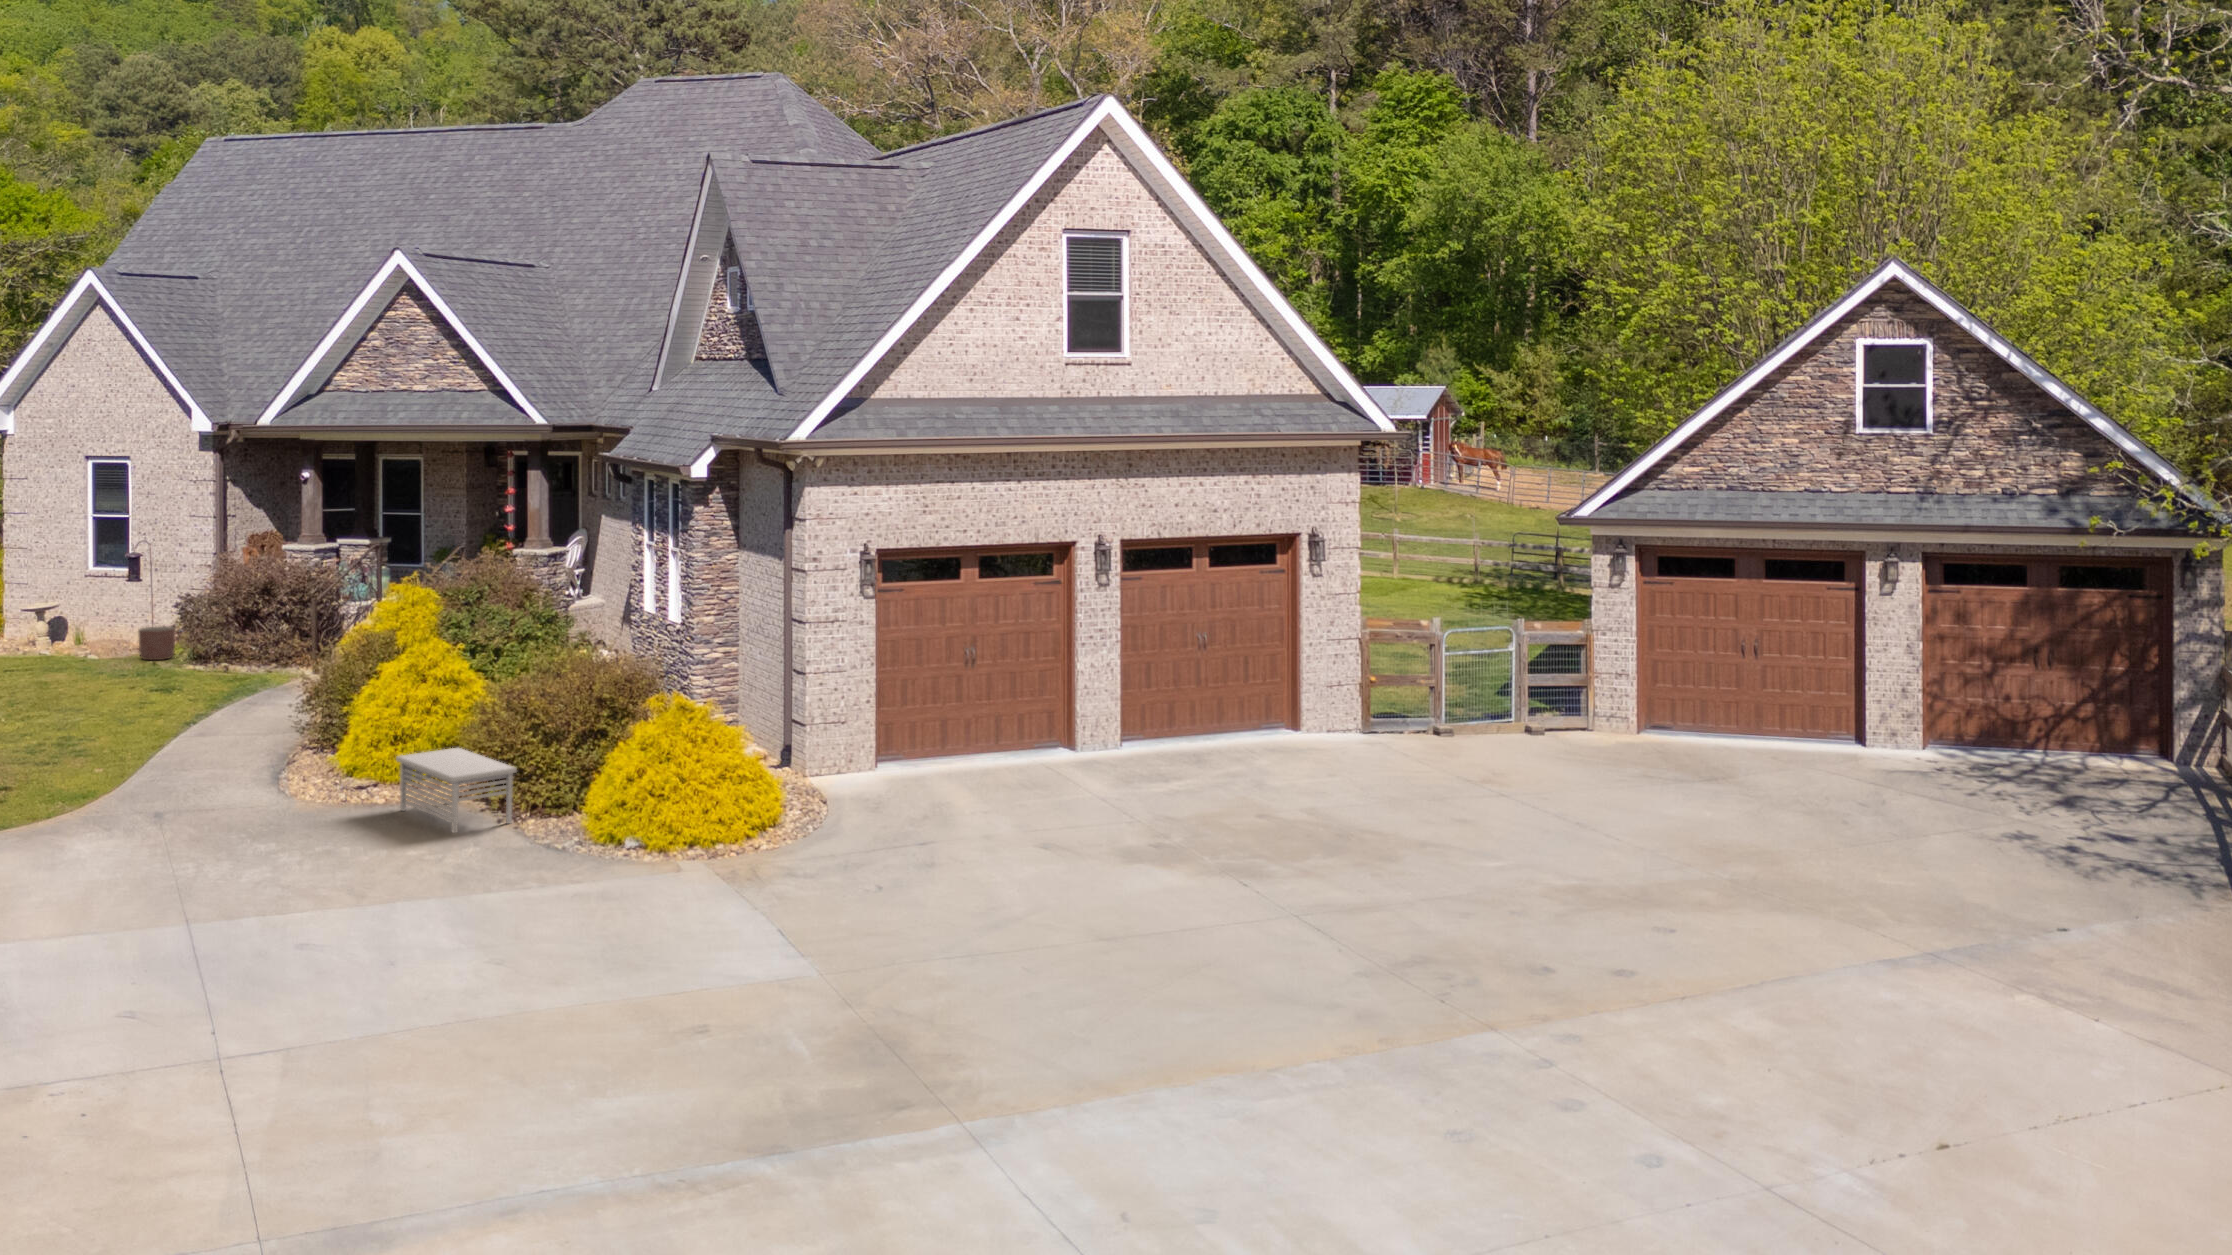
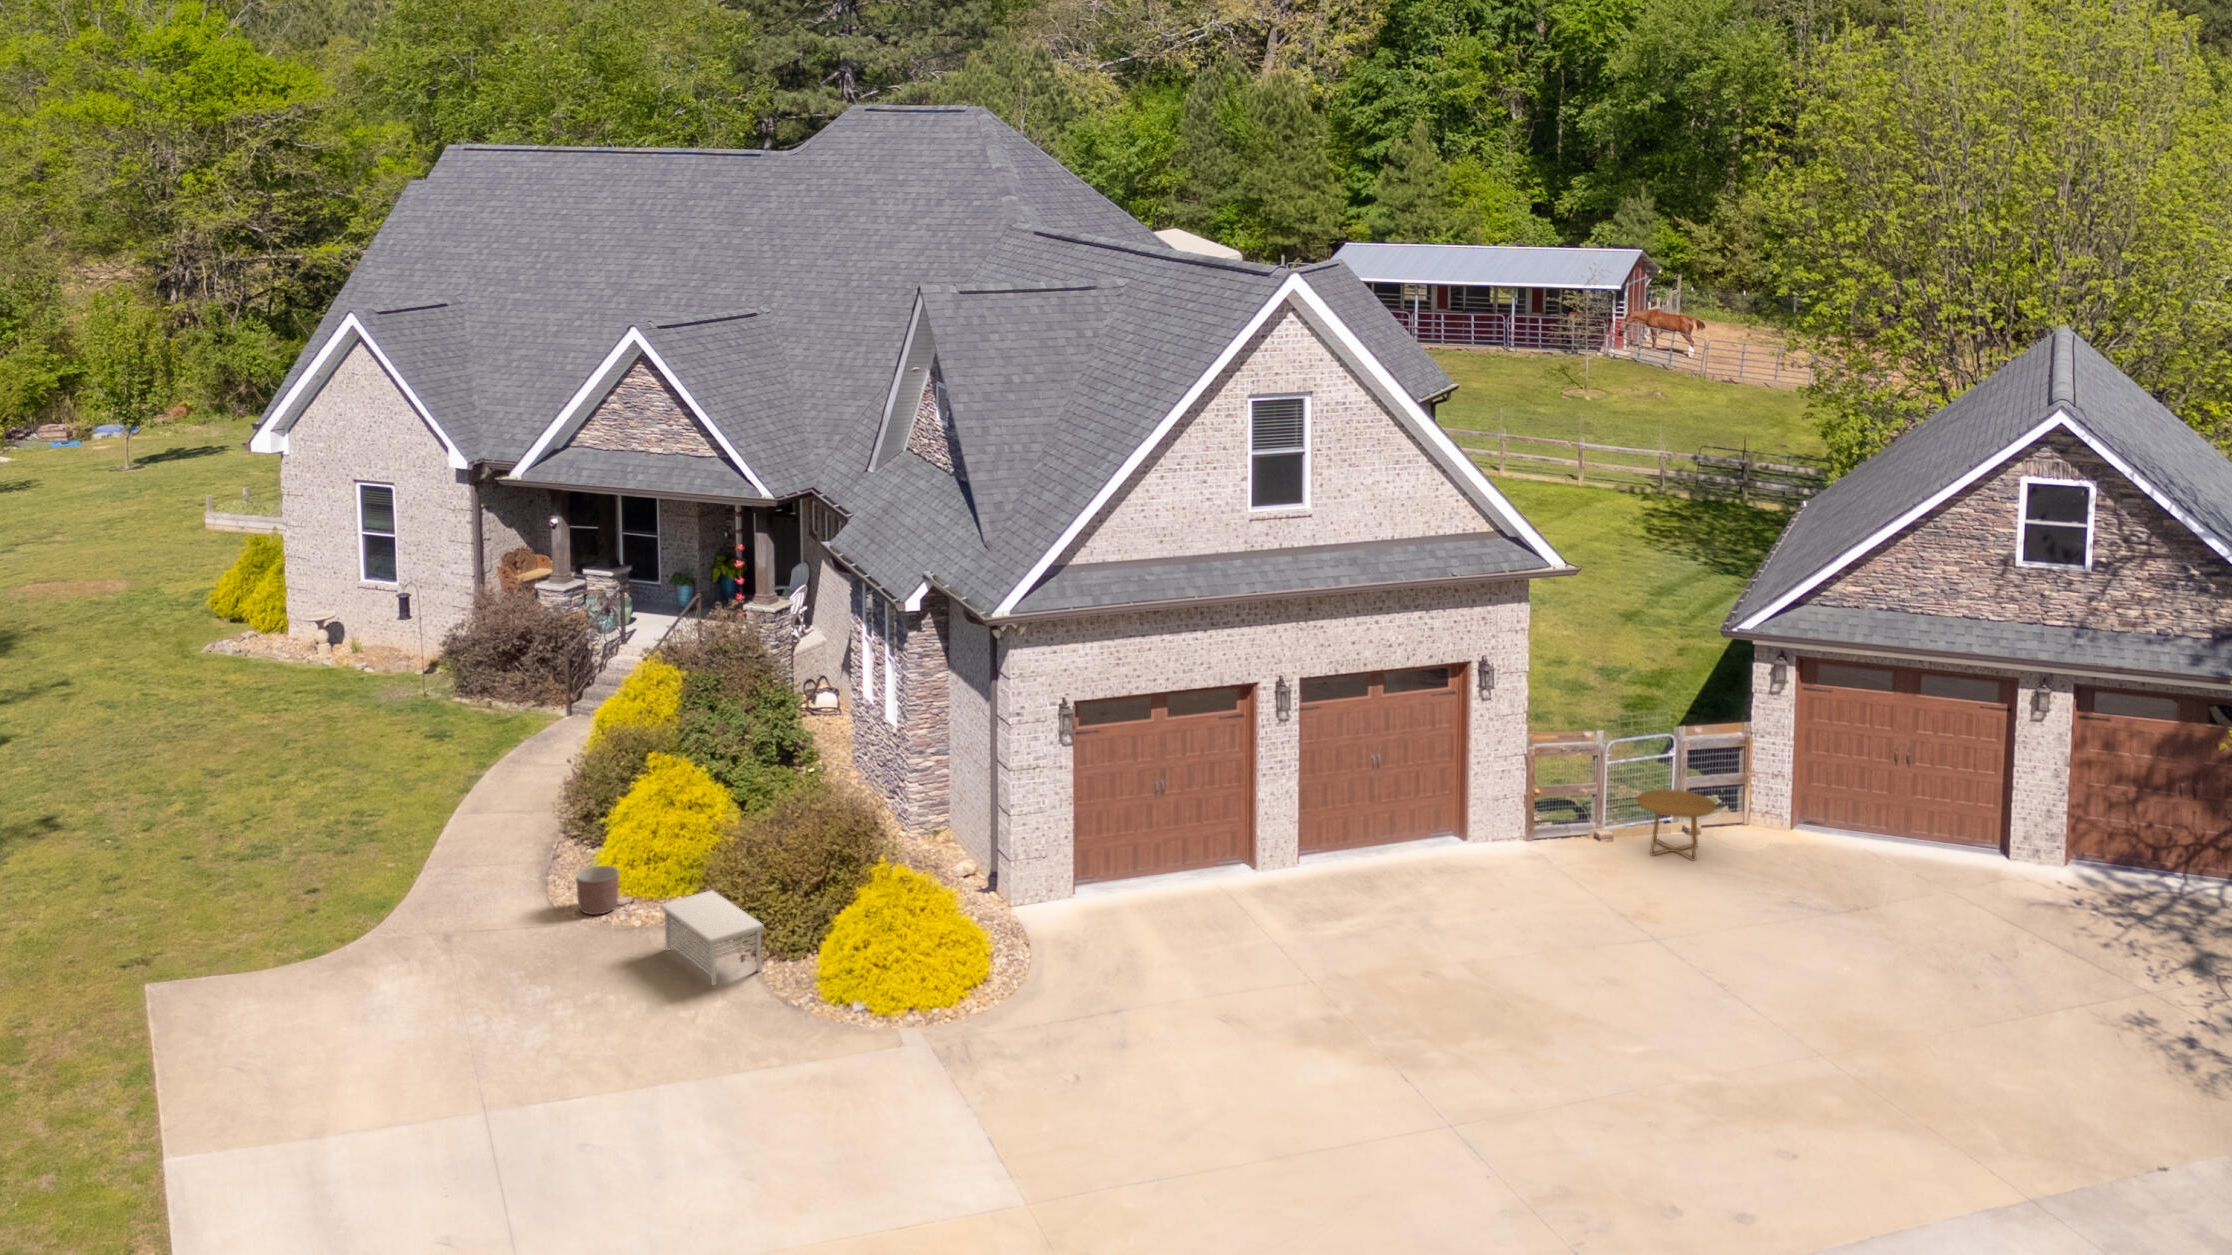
planter: present [139,626,176,660] -> present [576,866,619,915]
round table: none [1478,683,1562,750] -> present [1637,789,1717,861]

